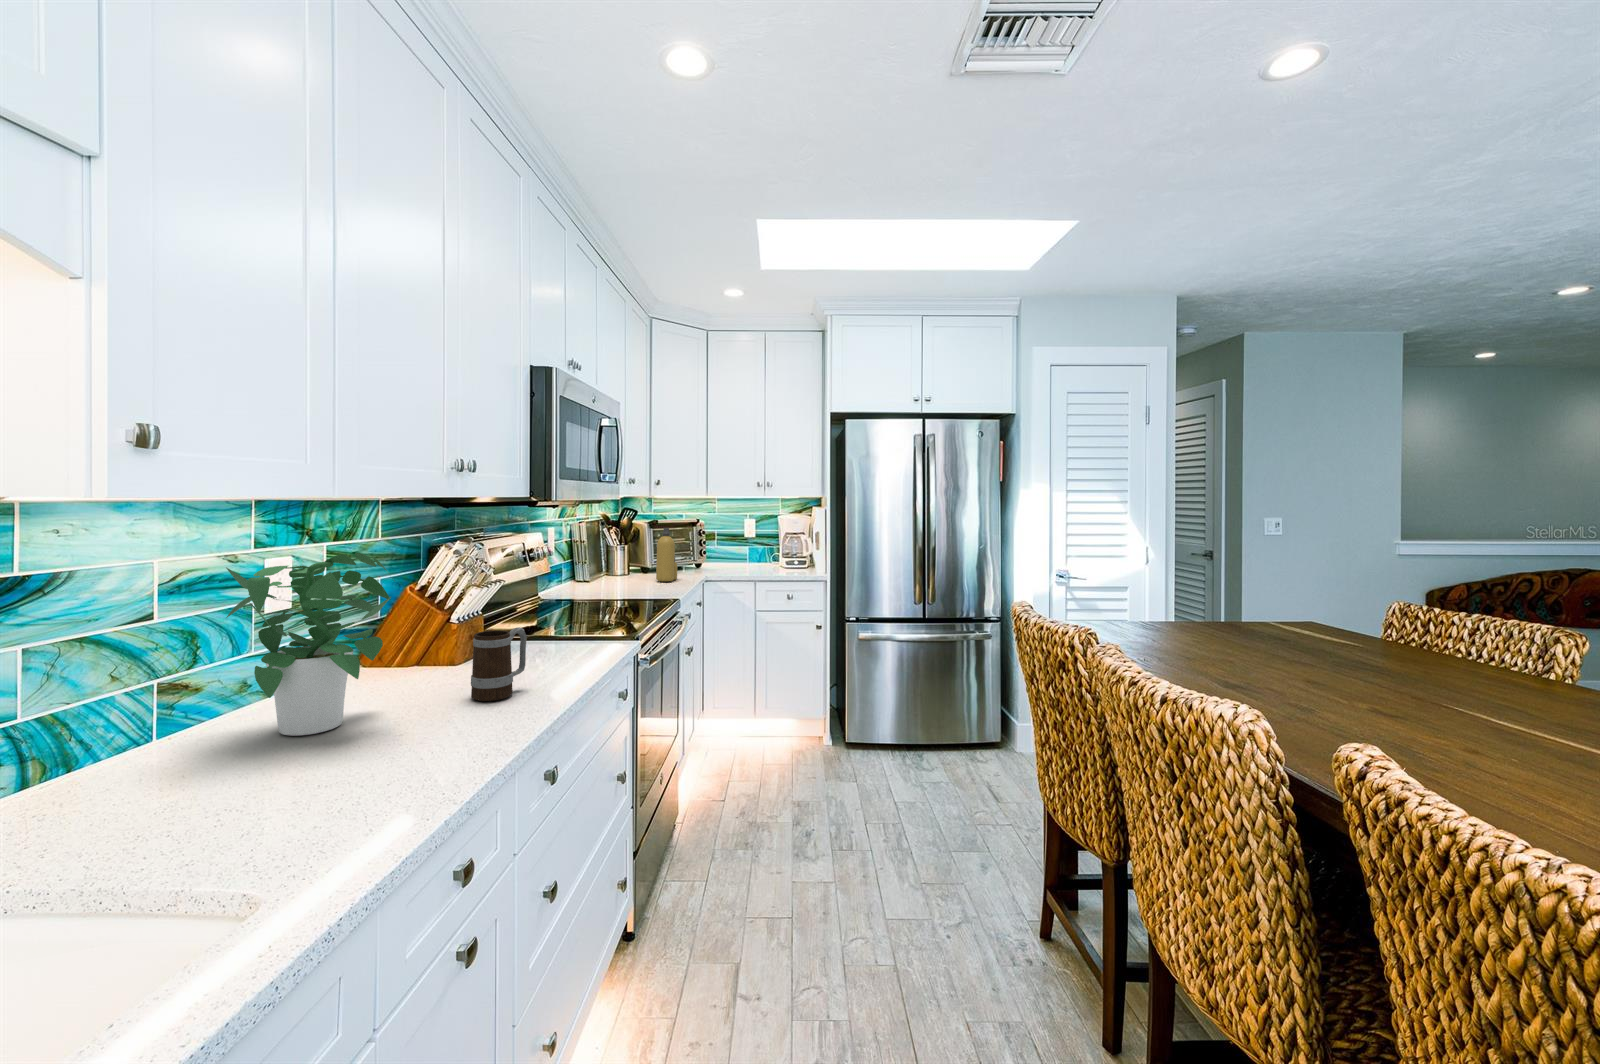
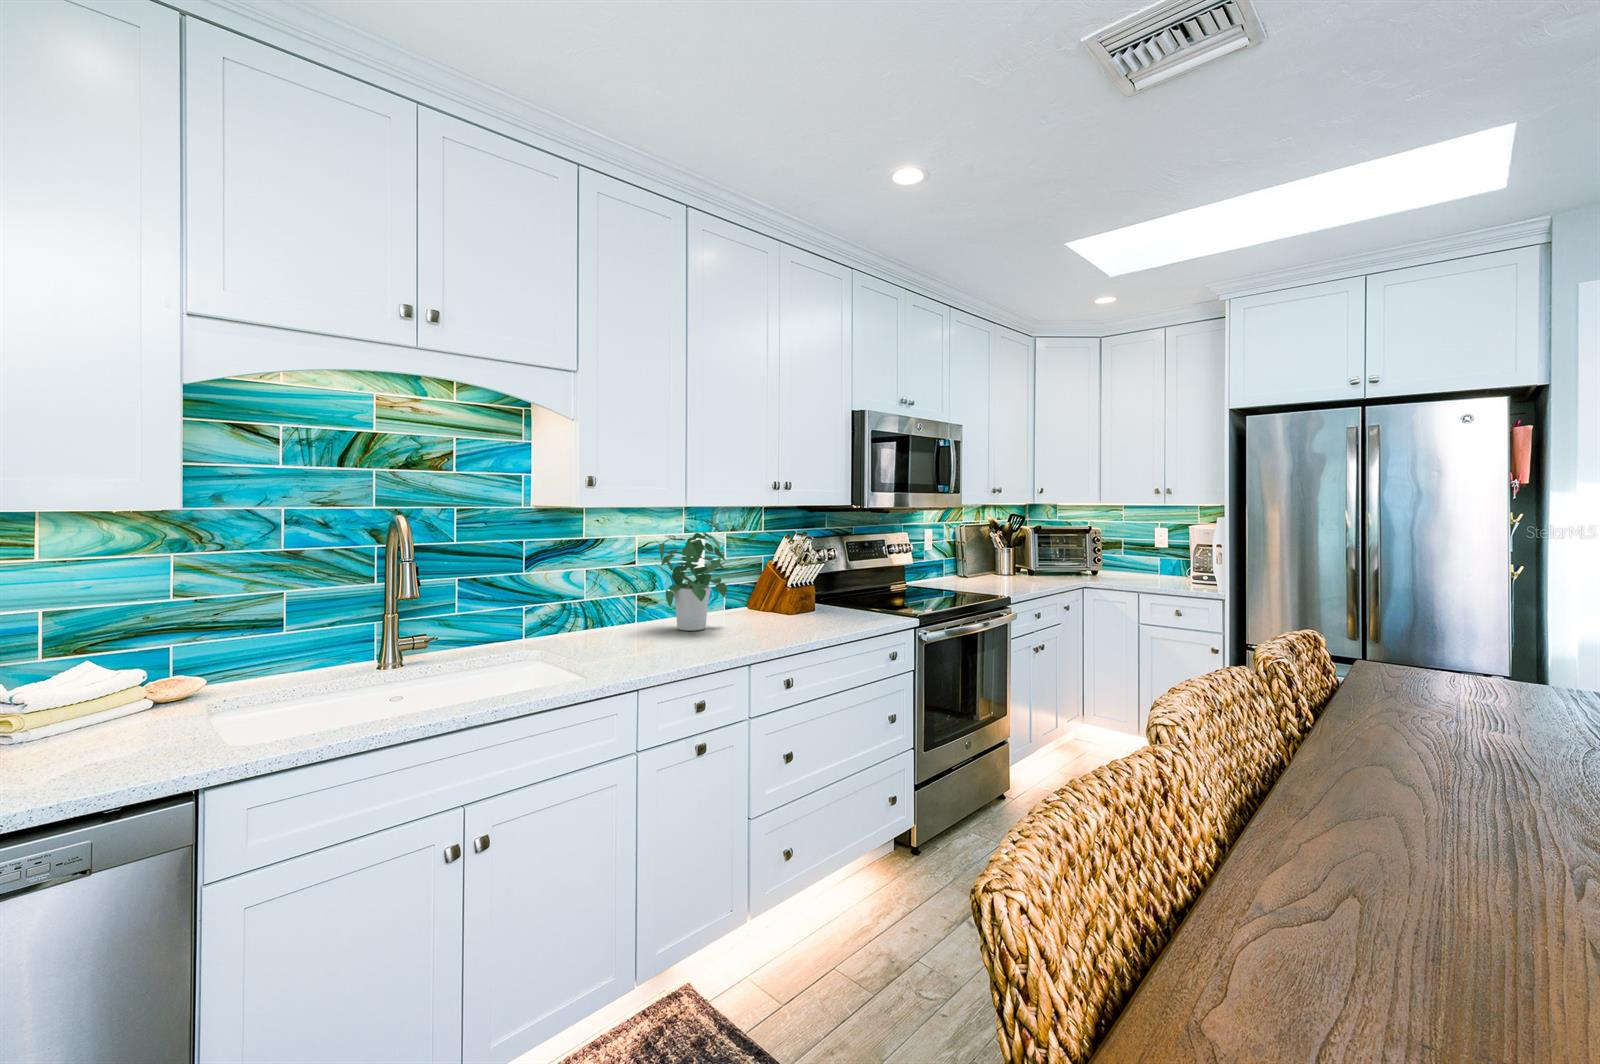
bottle: present [656,528,677,581] -> none [1025,533,1049,583]
mug: present [471,627,527,701] -> none [772,587,808,631]

